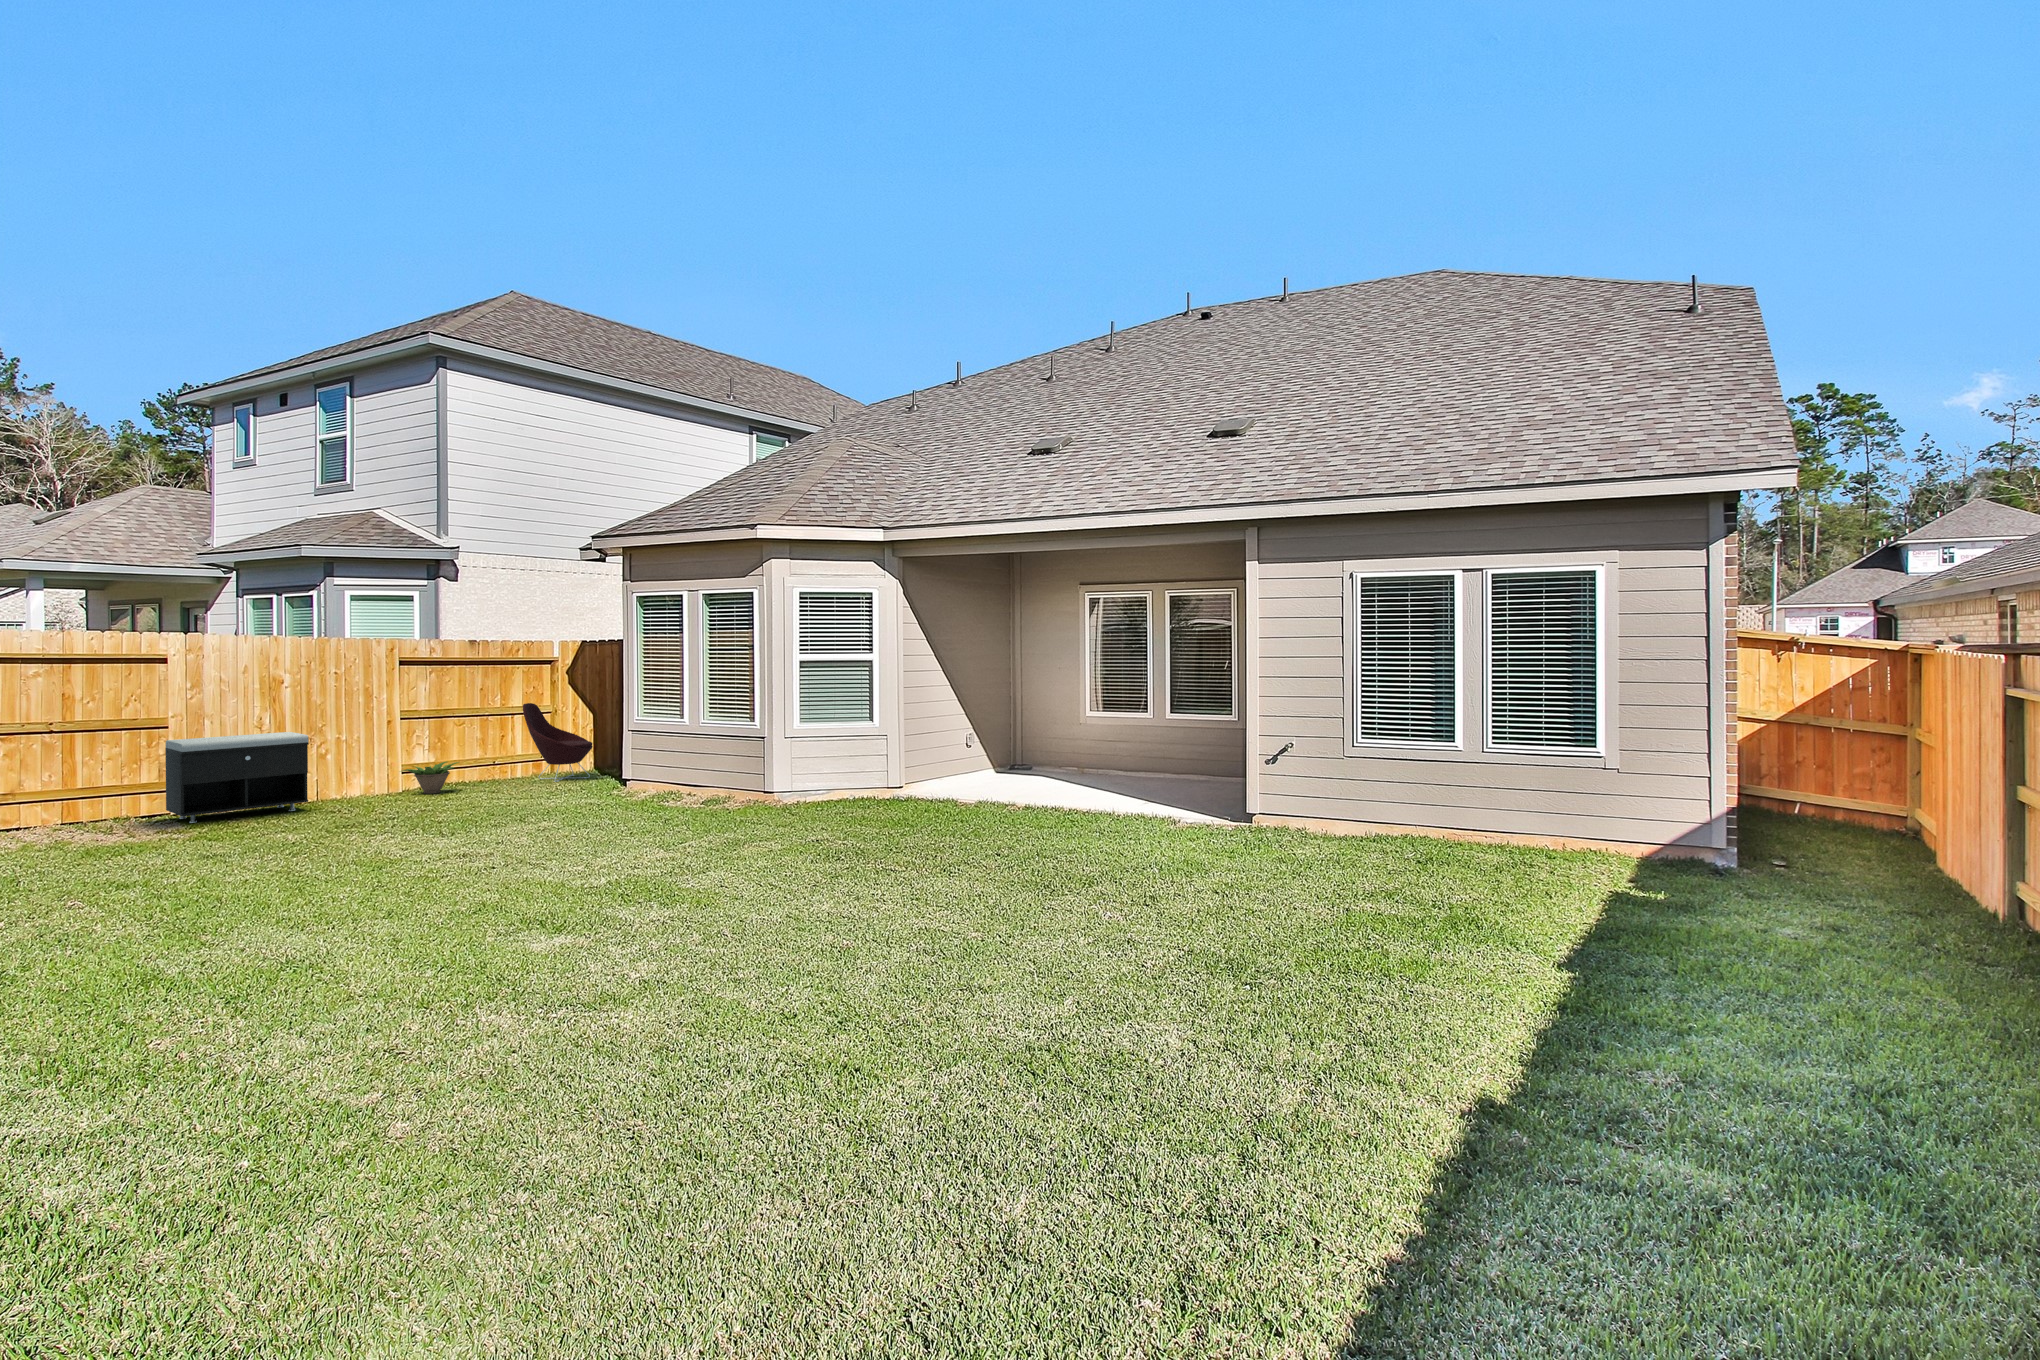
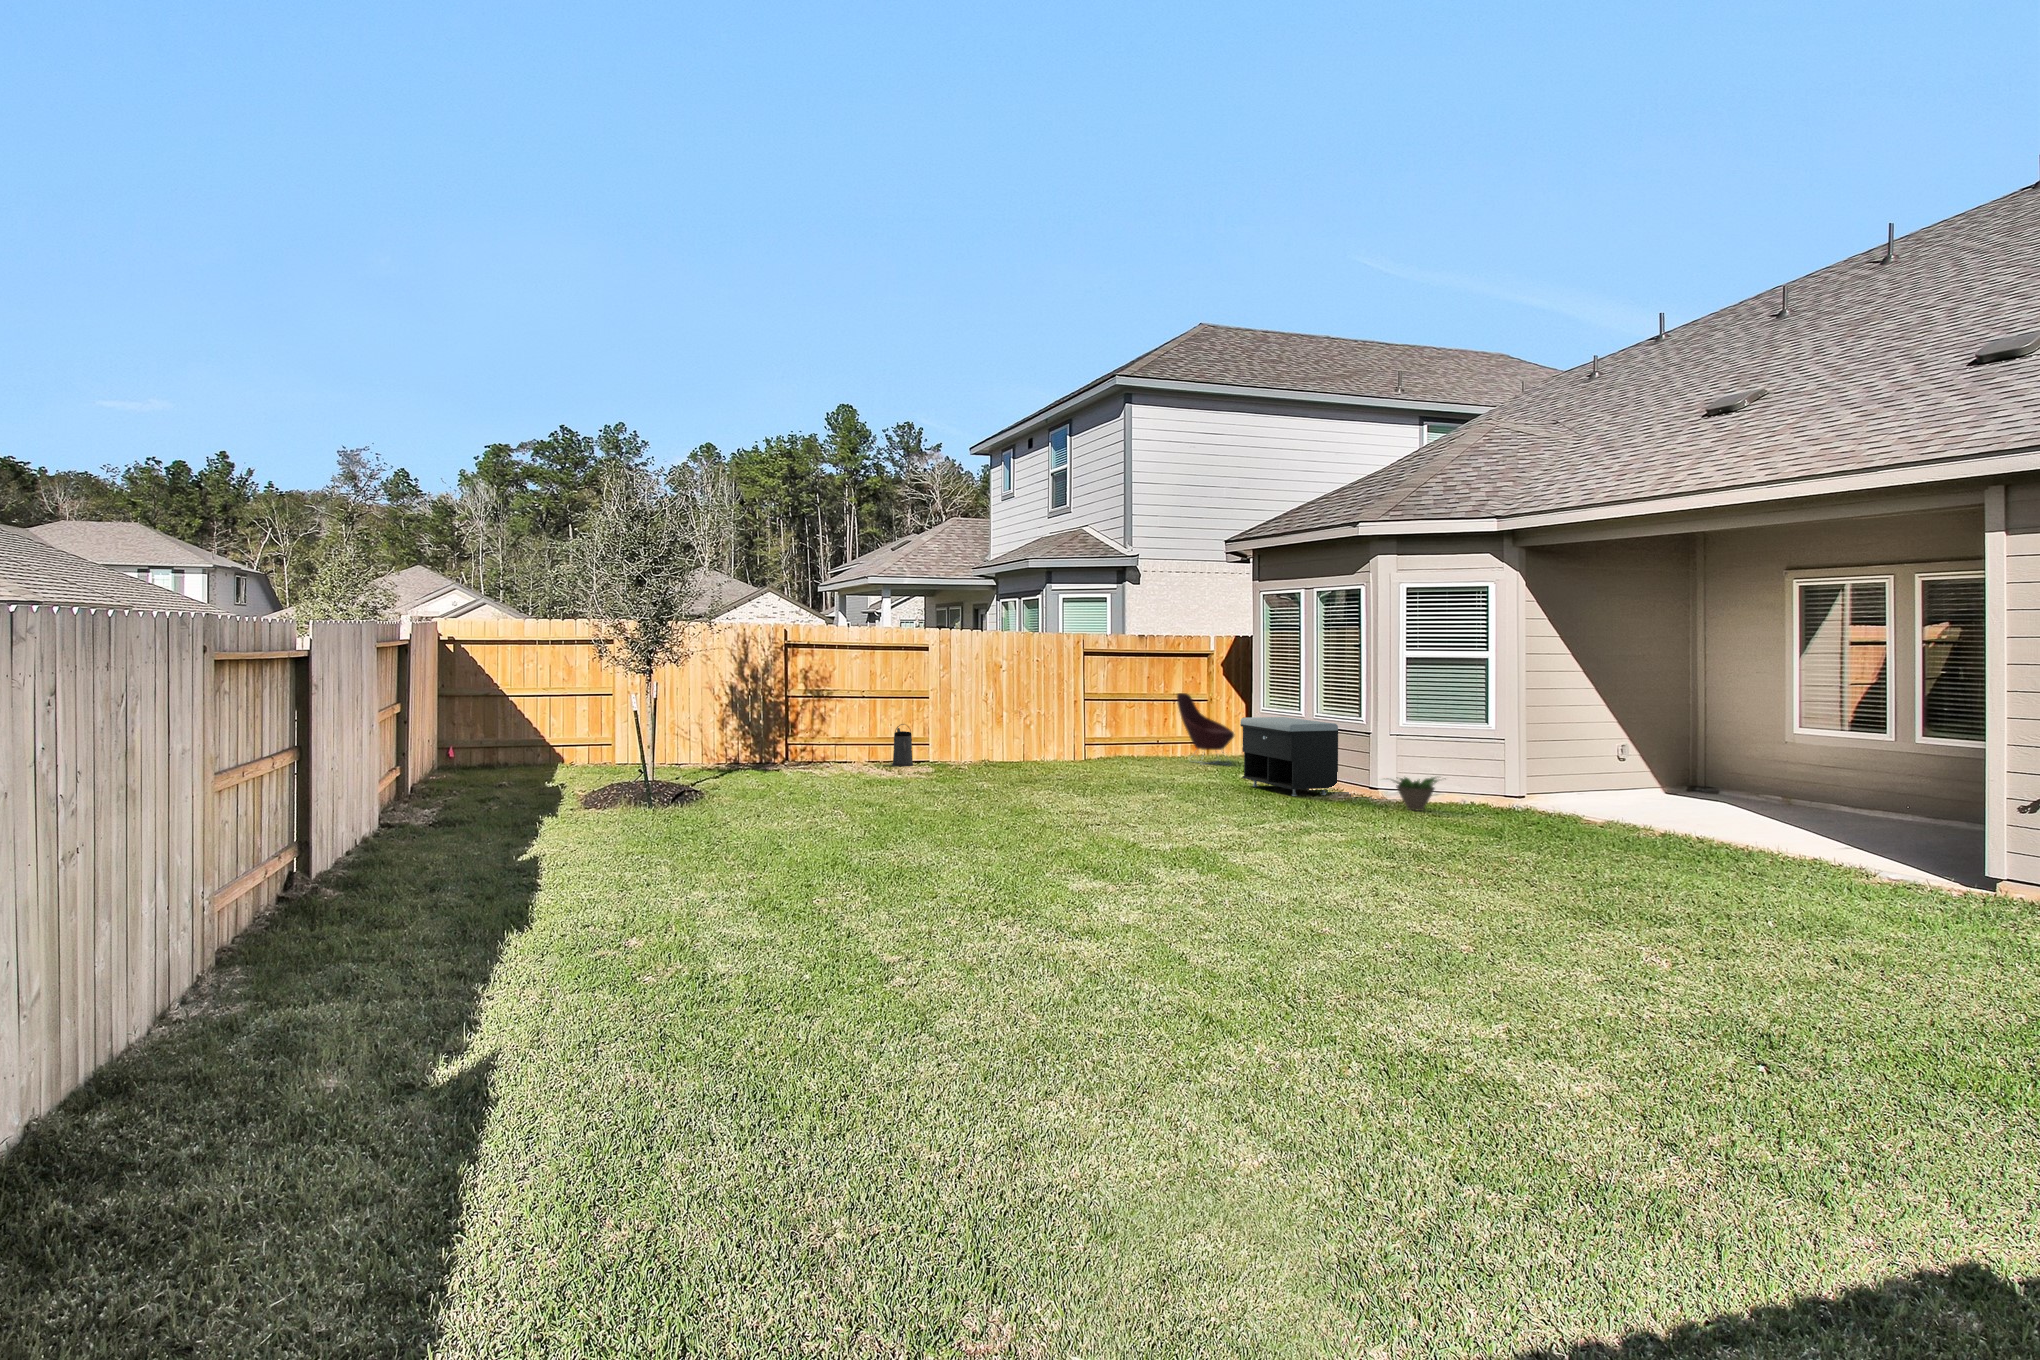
storage bench: present [165,732,309,823] -> present [1240,717,1338,796]
decorative plant: present [403,762,459,794] -> present [1393,777,1438,811]
watering can: none [81,772,123,834] -> present [892,724,913,766]

